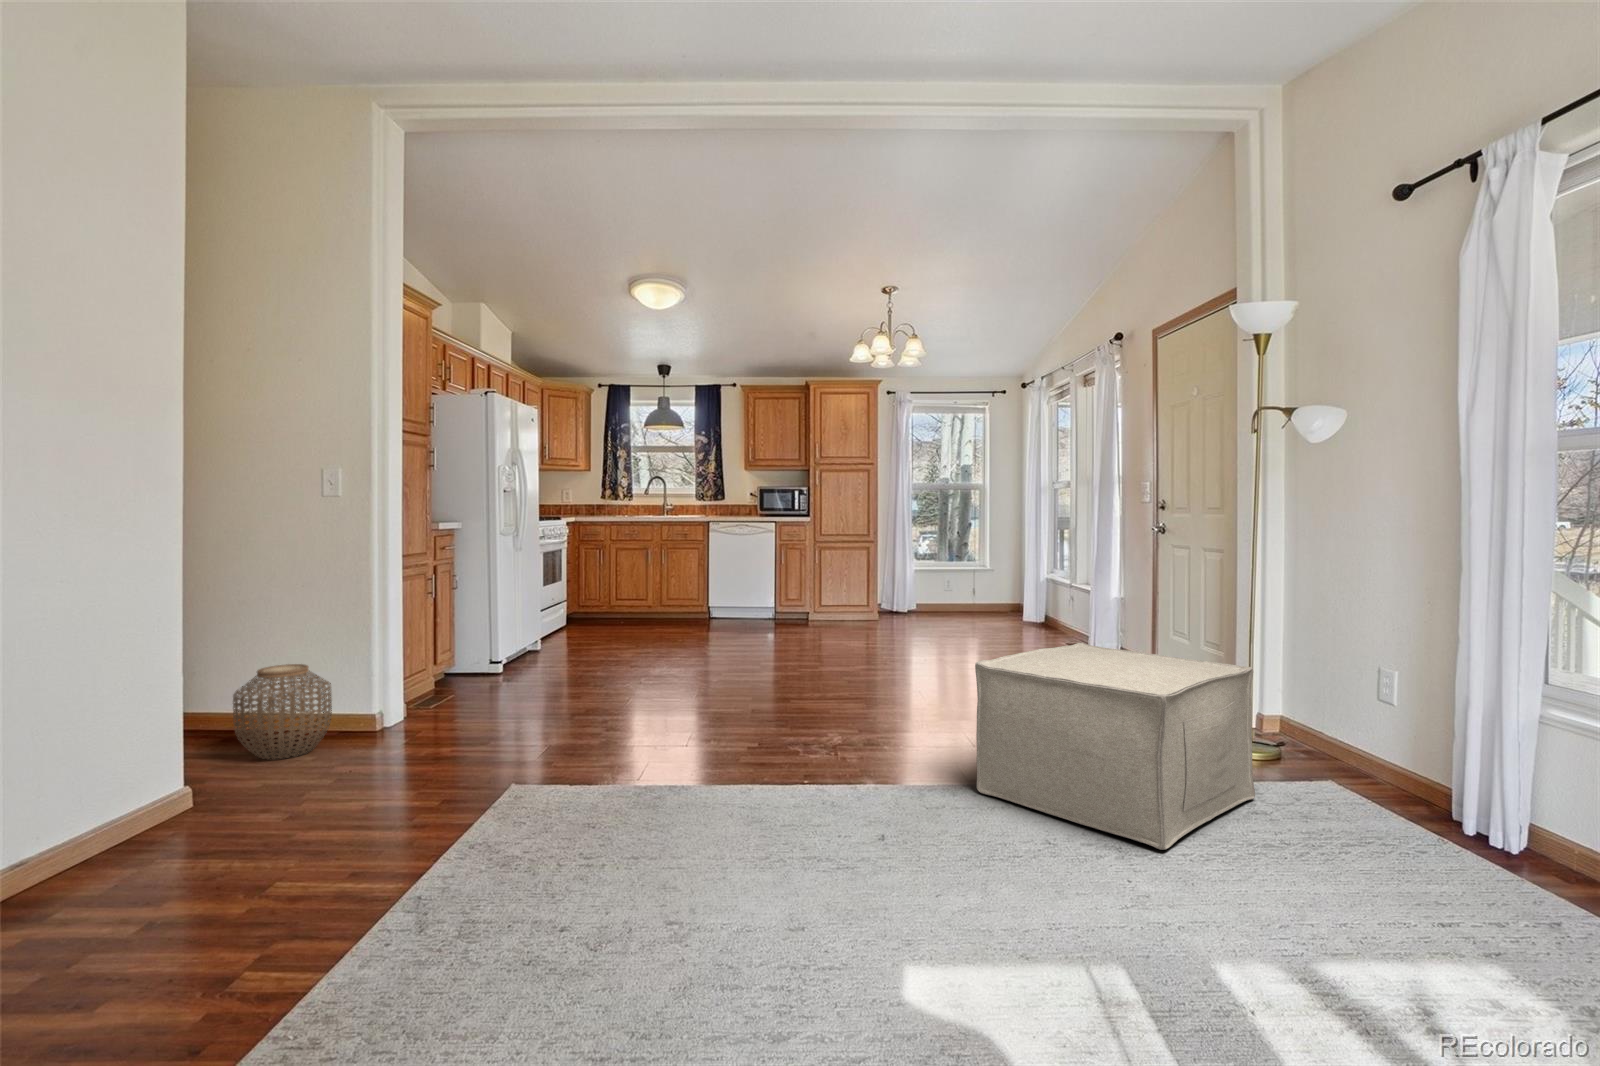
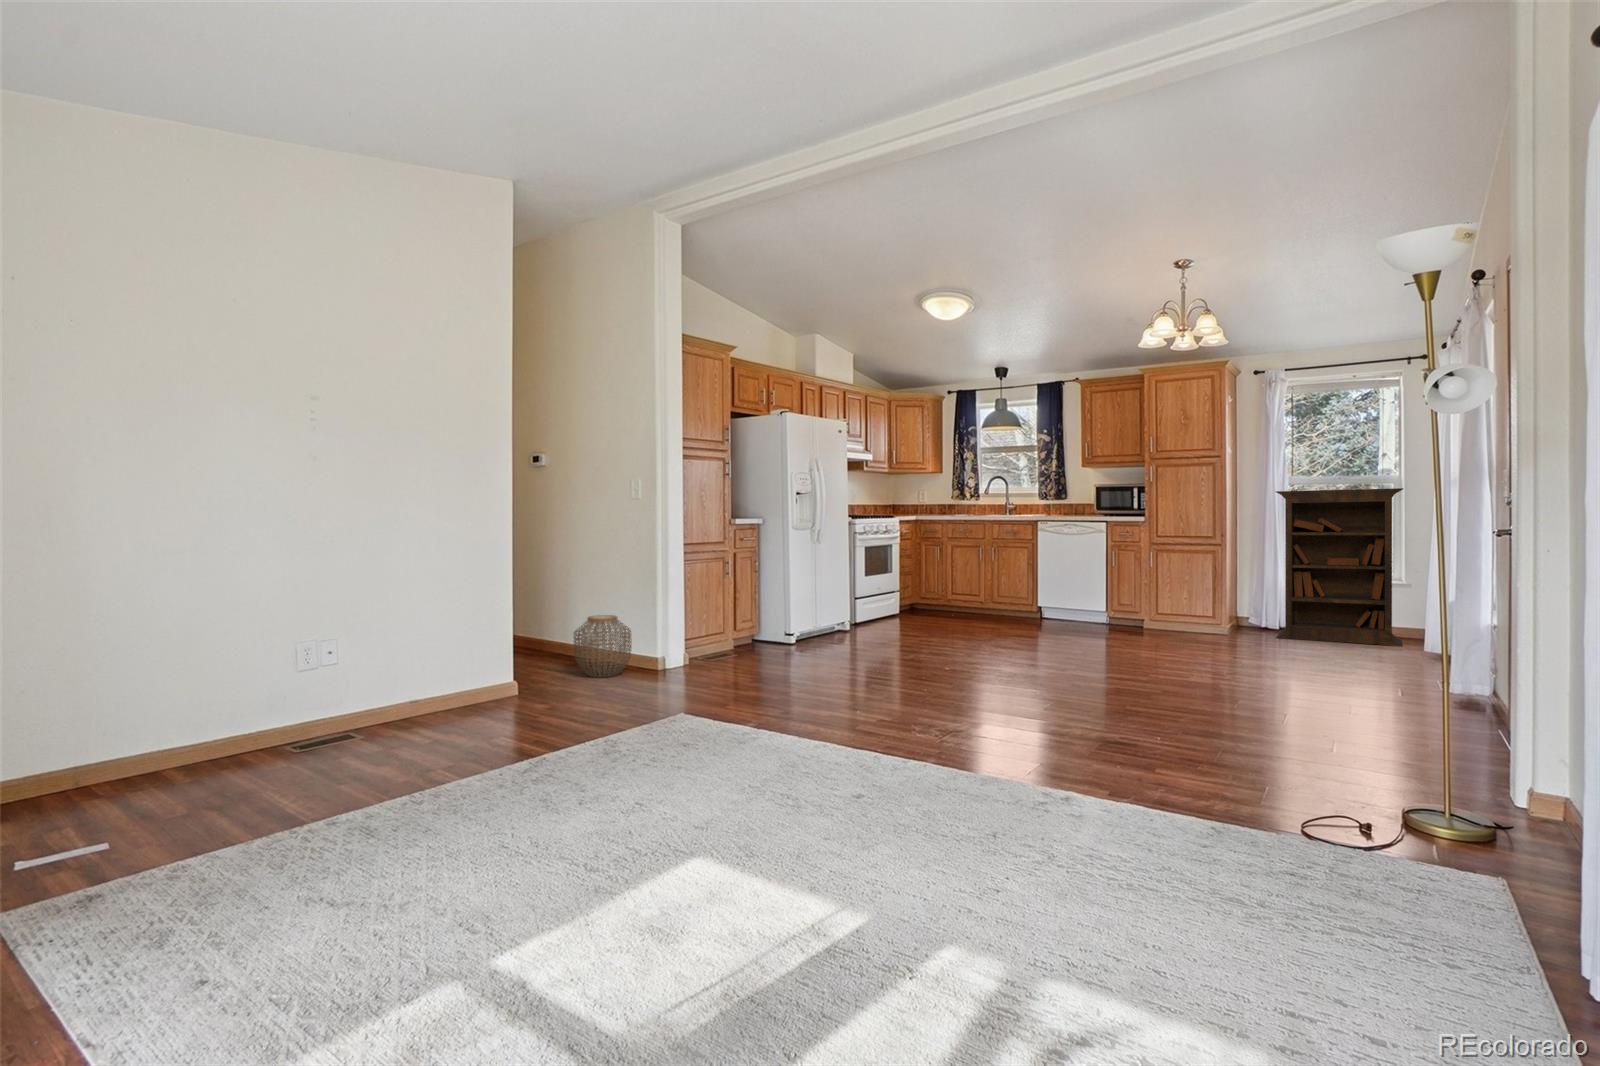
bookcase: none [909,496,1003,620] -> present [1276,488,1403,646]
ottoman: present [975,643,1255,850] -> none [1008,649,1312,849]

